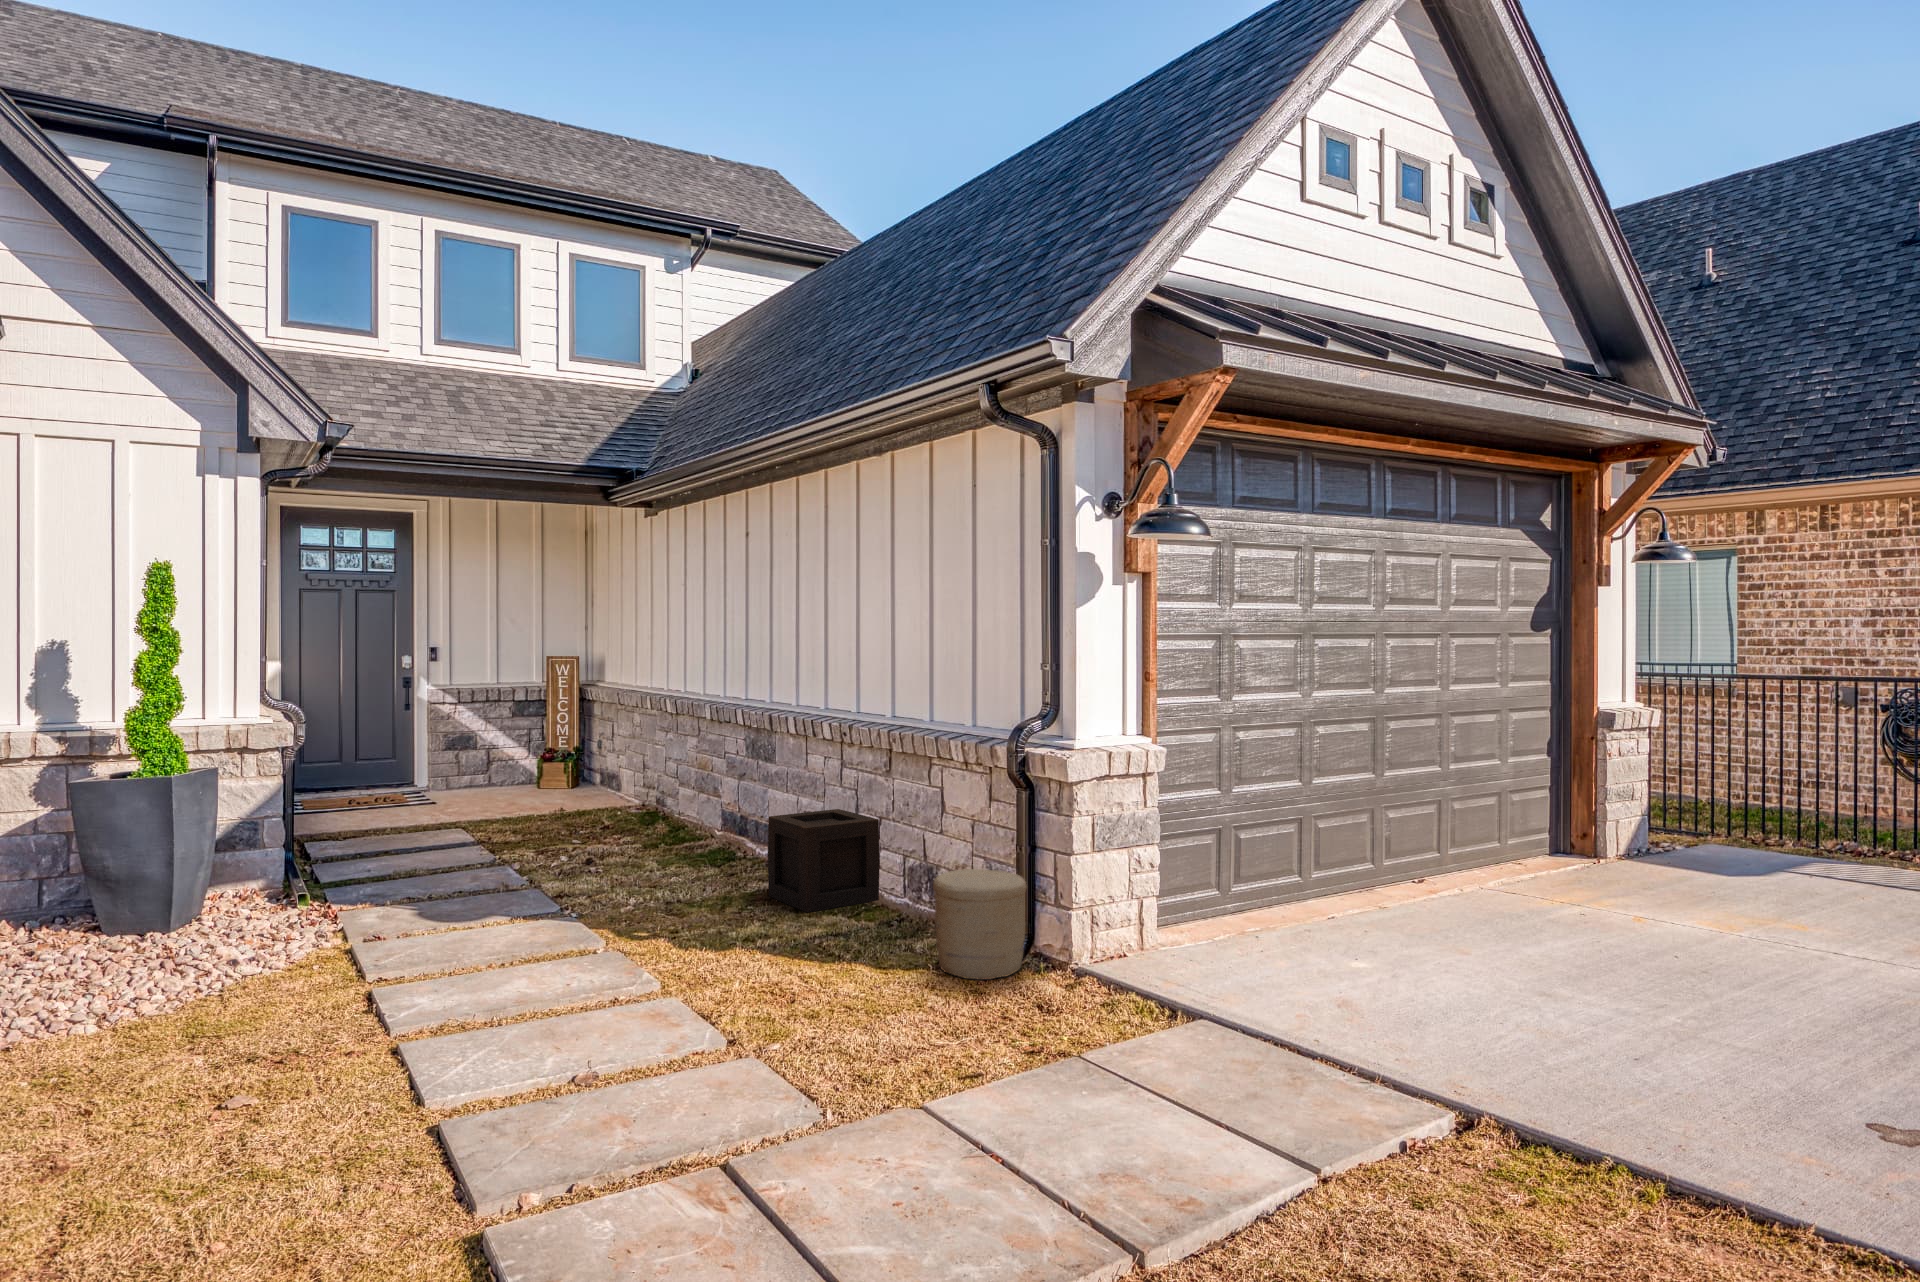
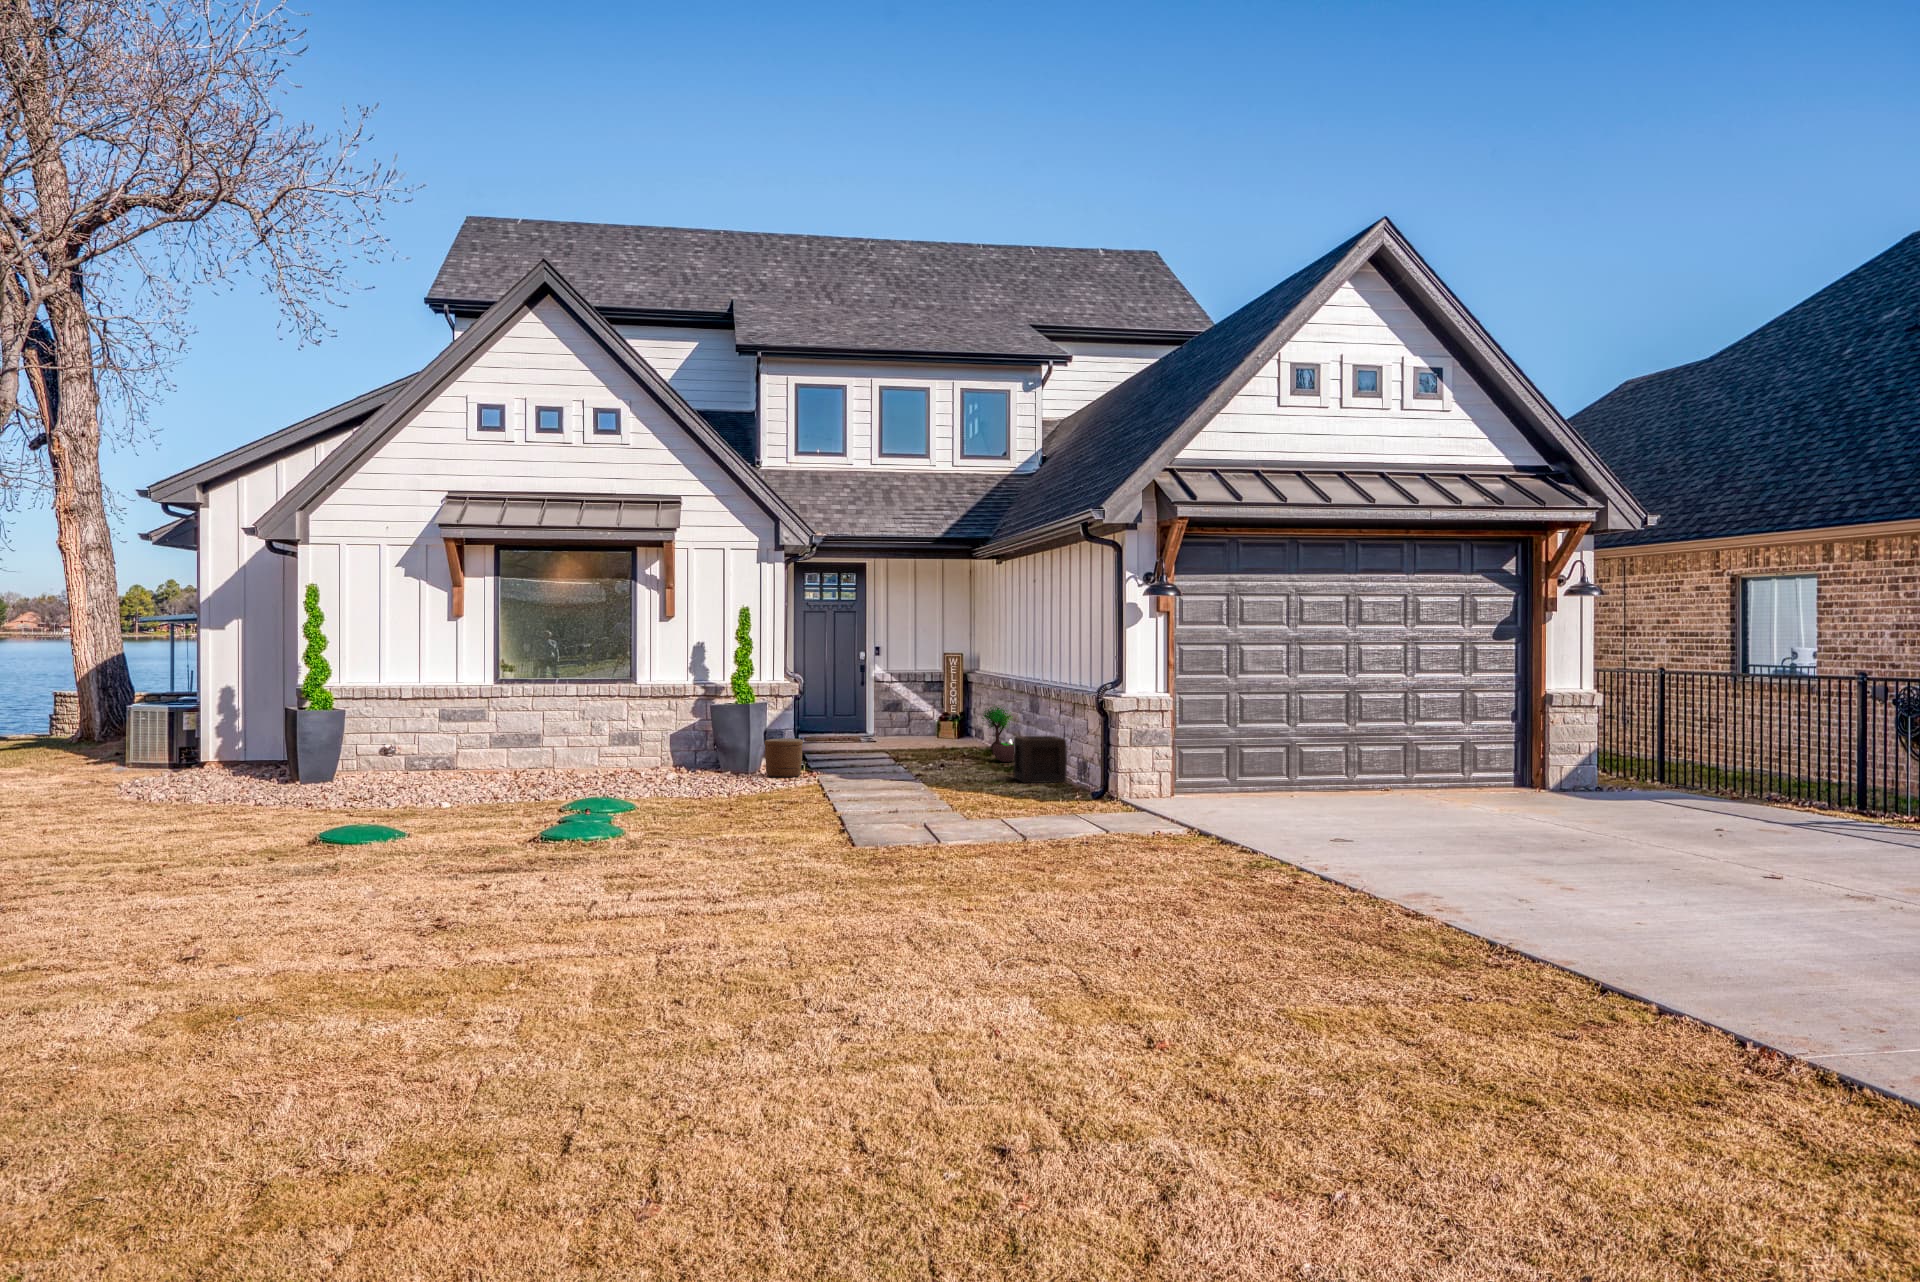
potted tree: none [662,740,732,845] -> present [982,707,1014,762]
woven basket: present [933,869,1027,980] -> present [765,738,803,777]

